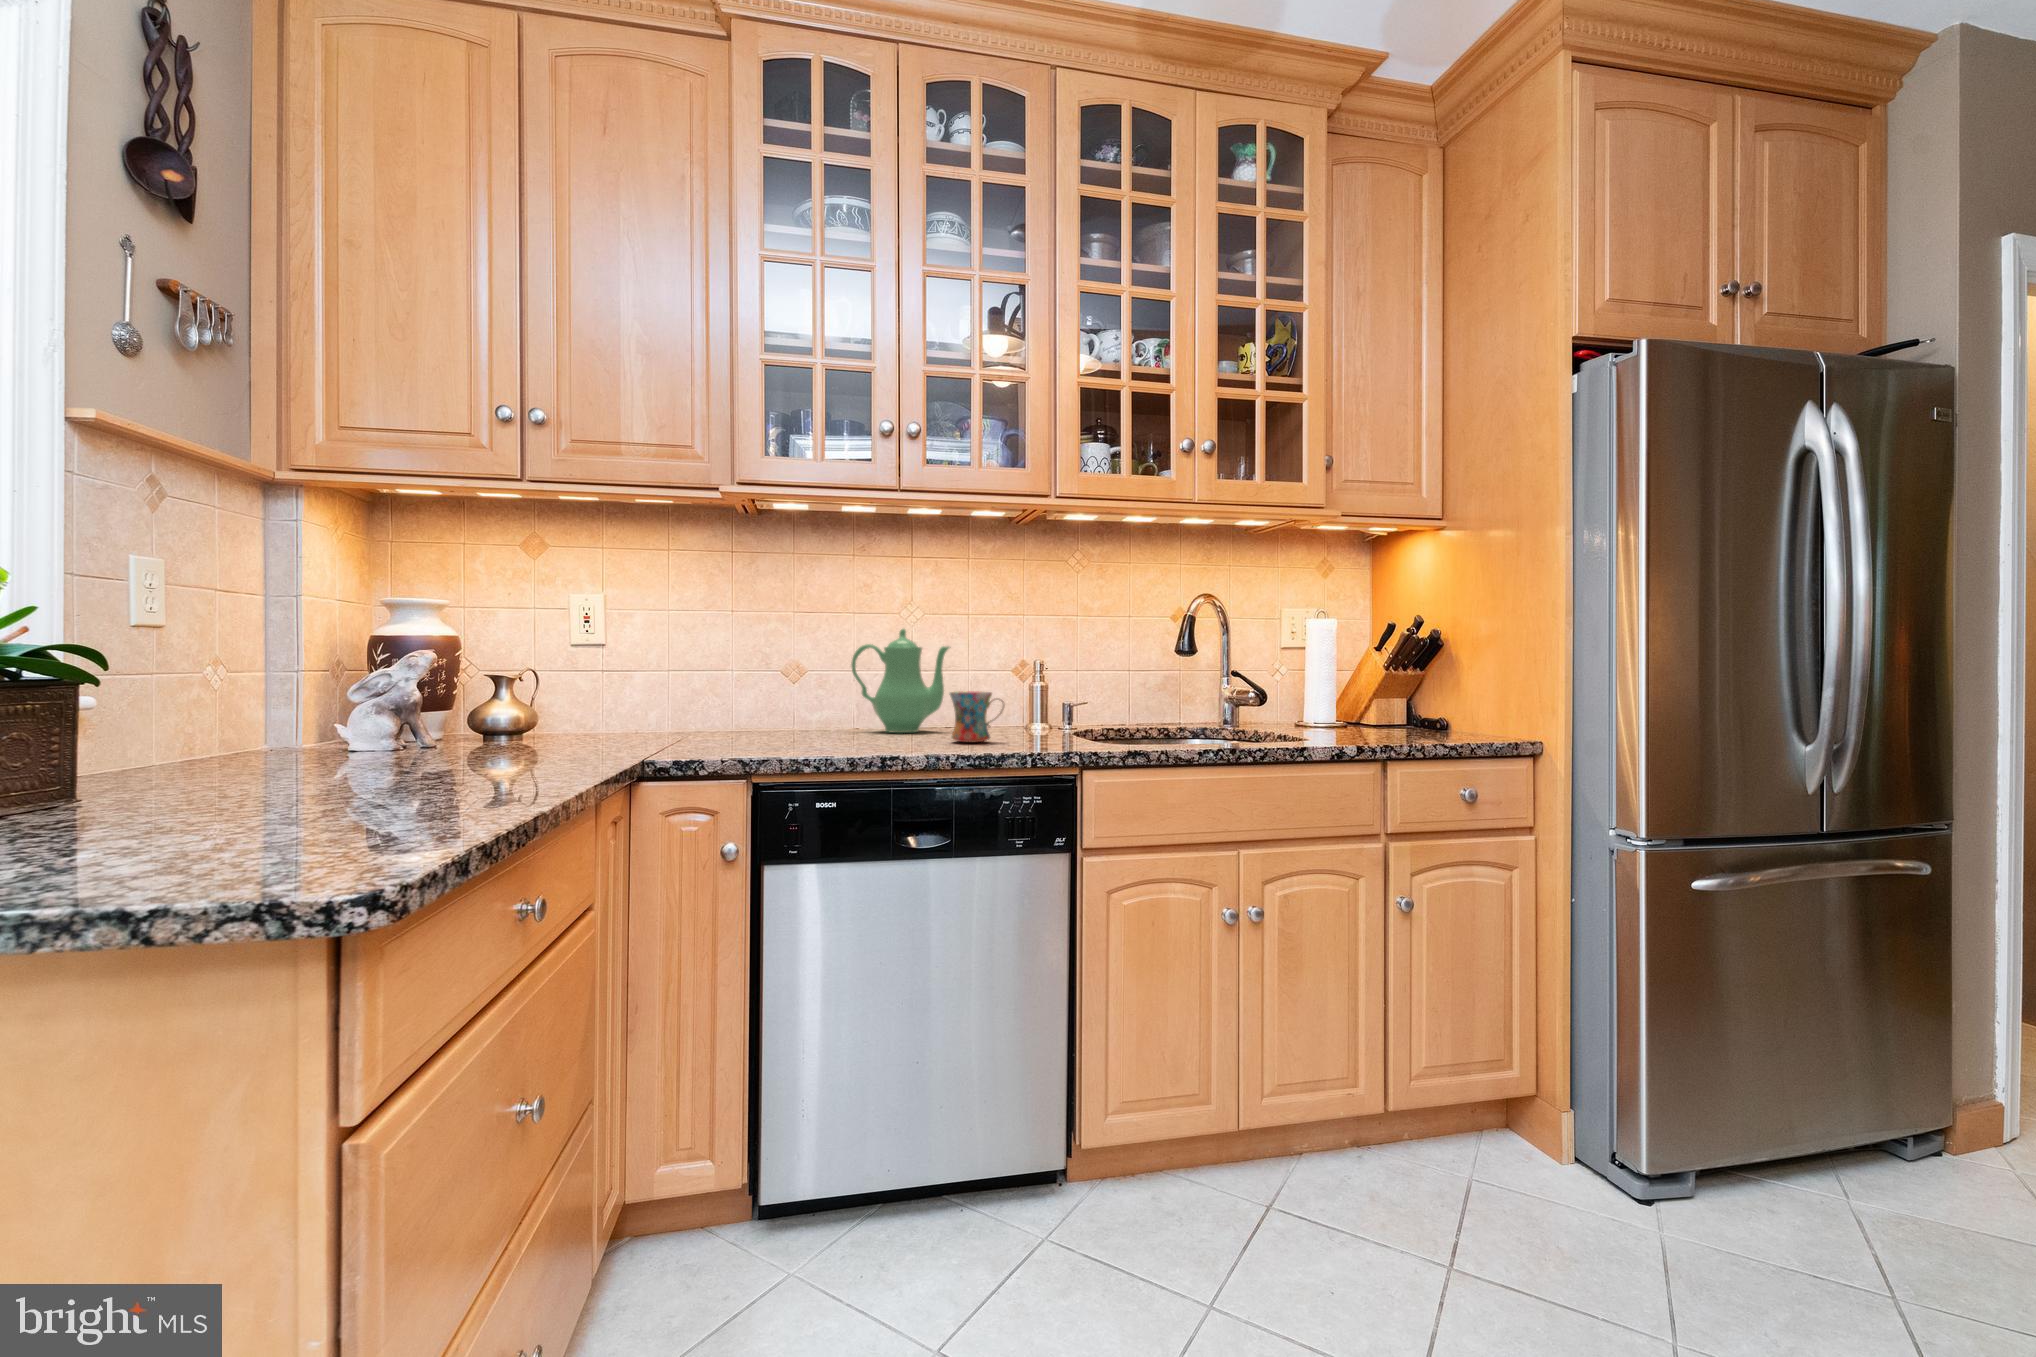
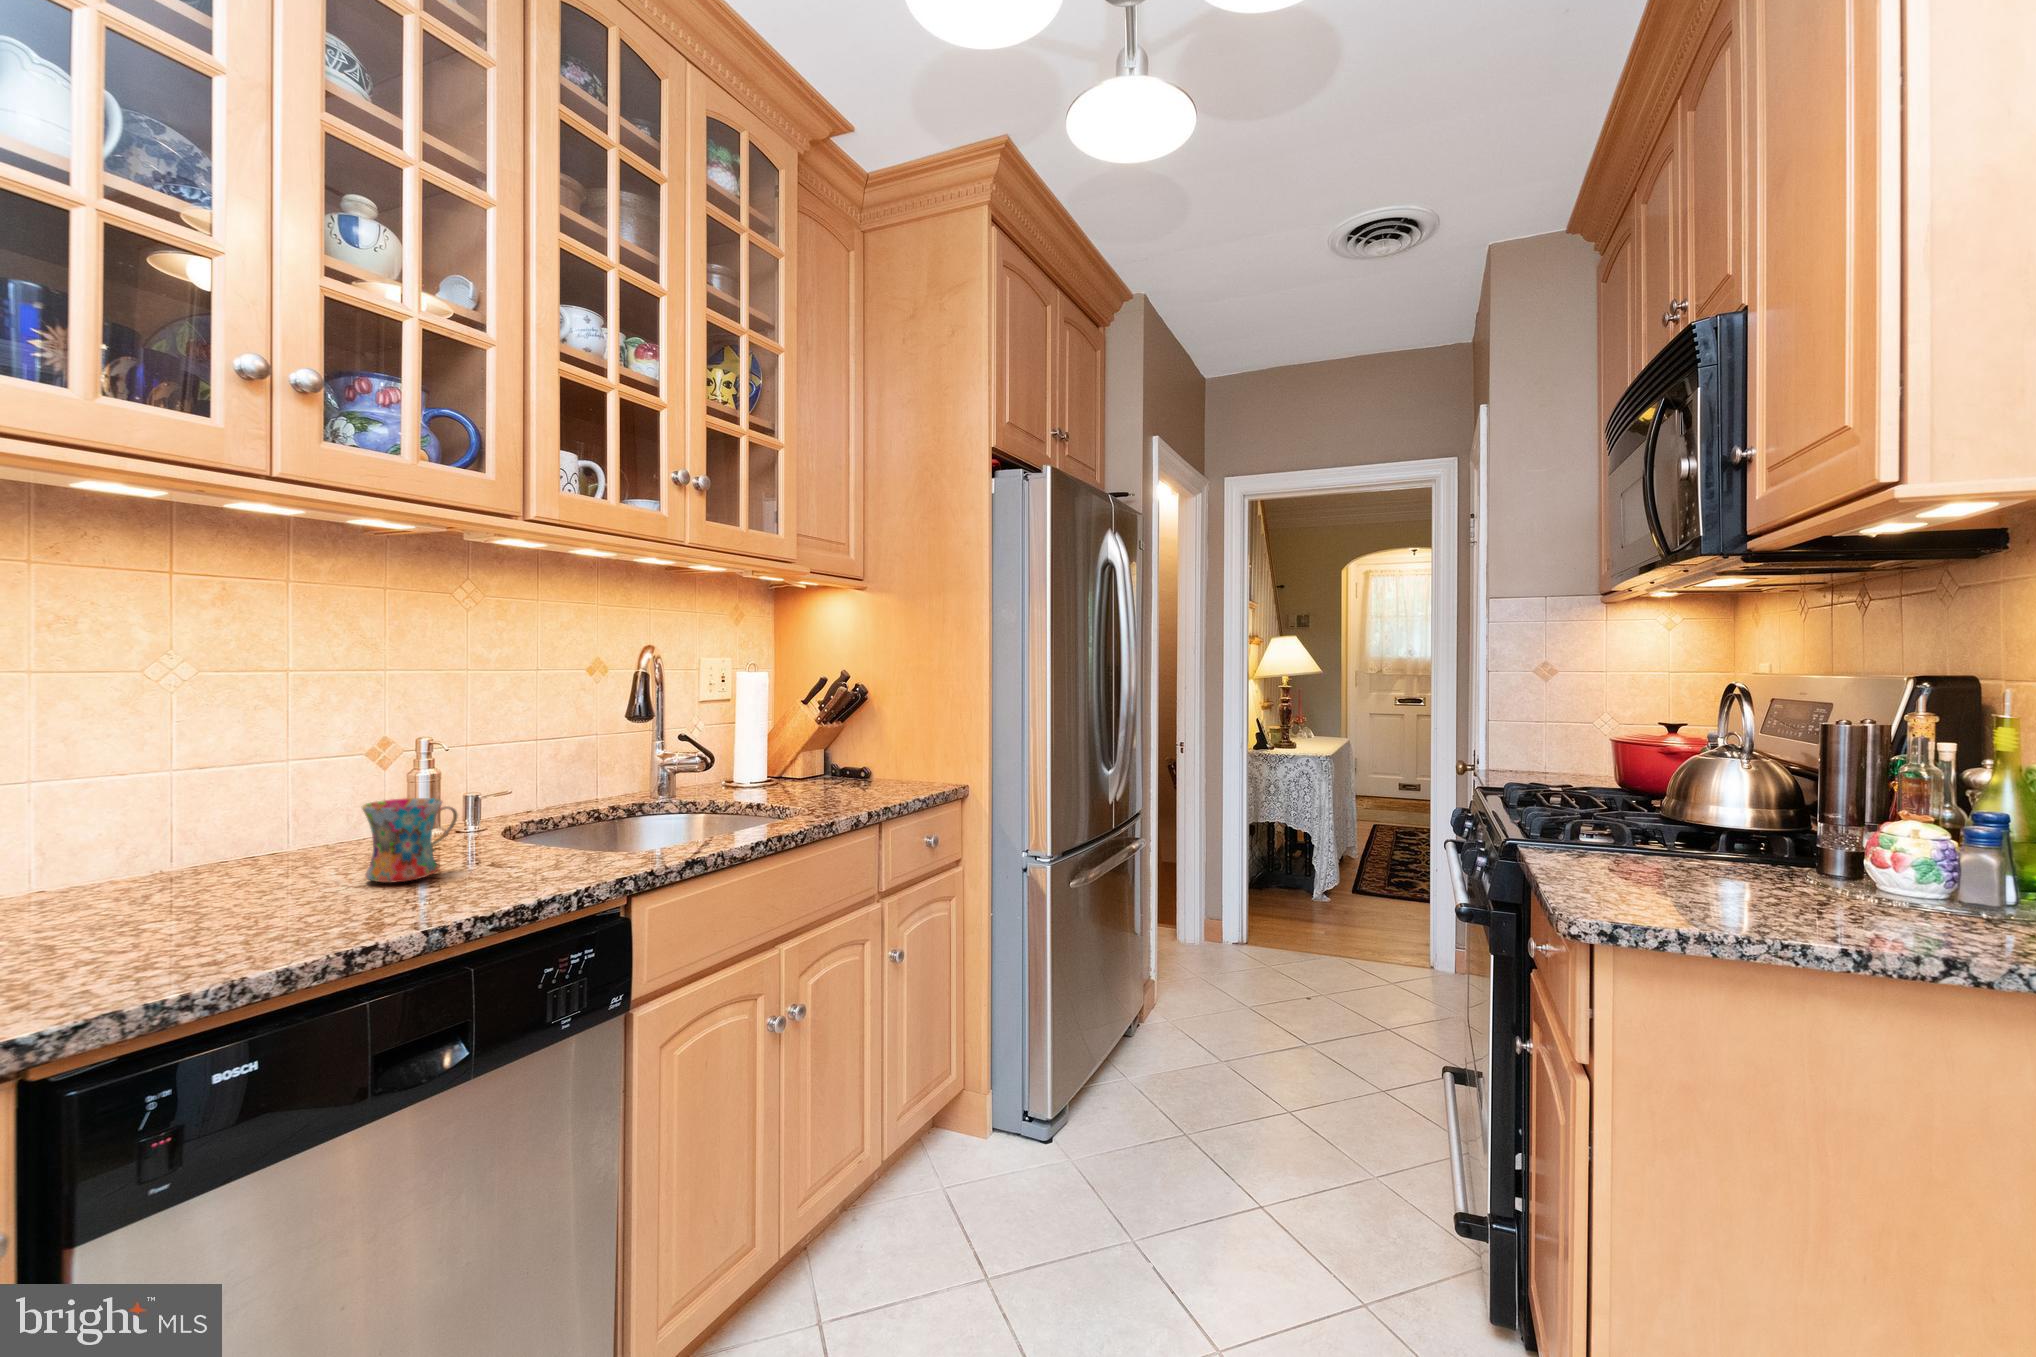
teapot: present [851,629,949,733] -> none [57,695,291,878]

